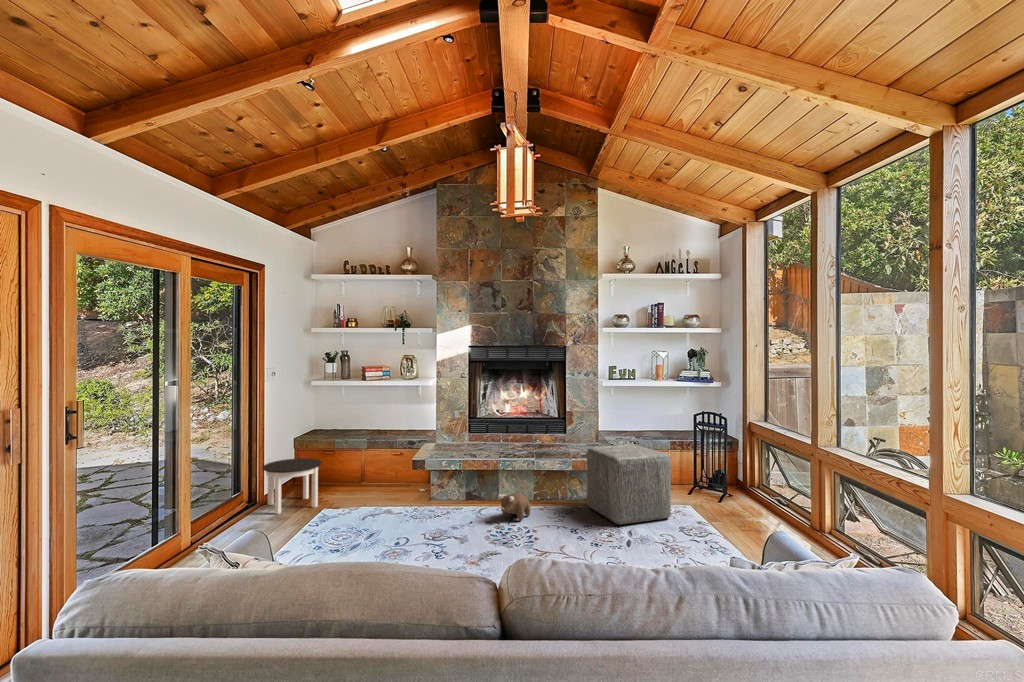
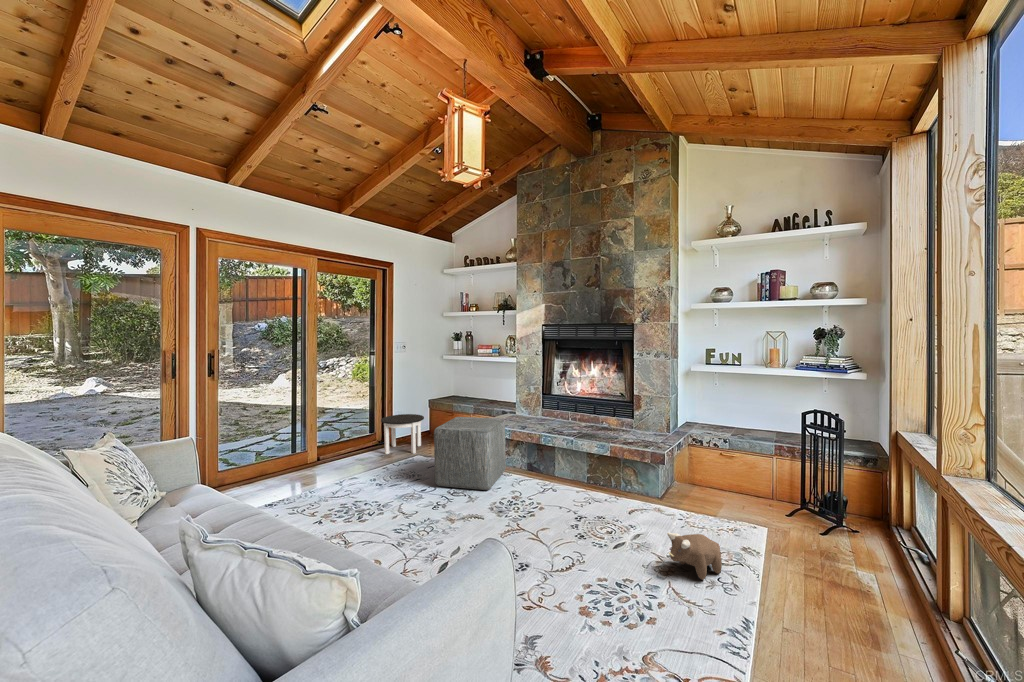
ottoman: present [587,444,671,525] -> present [434,417,506,490]
plush toy: present [498,493,530,521] -> present [667,533,722,580]

